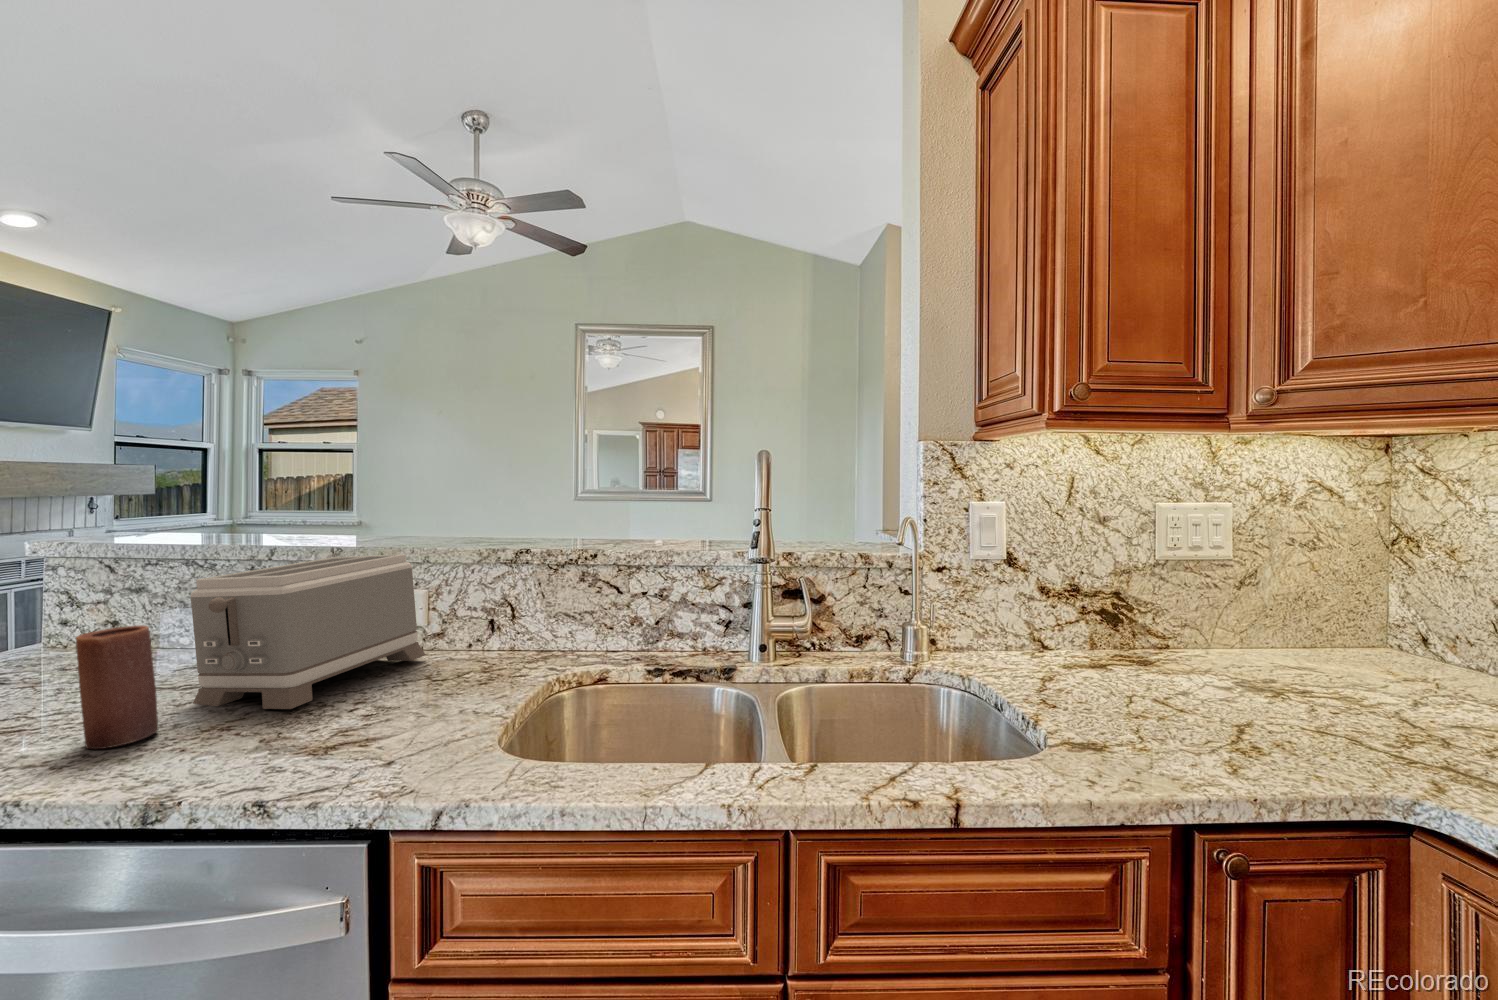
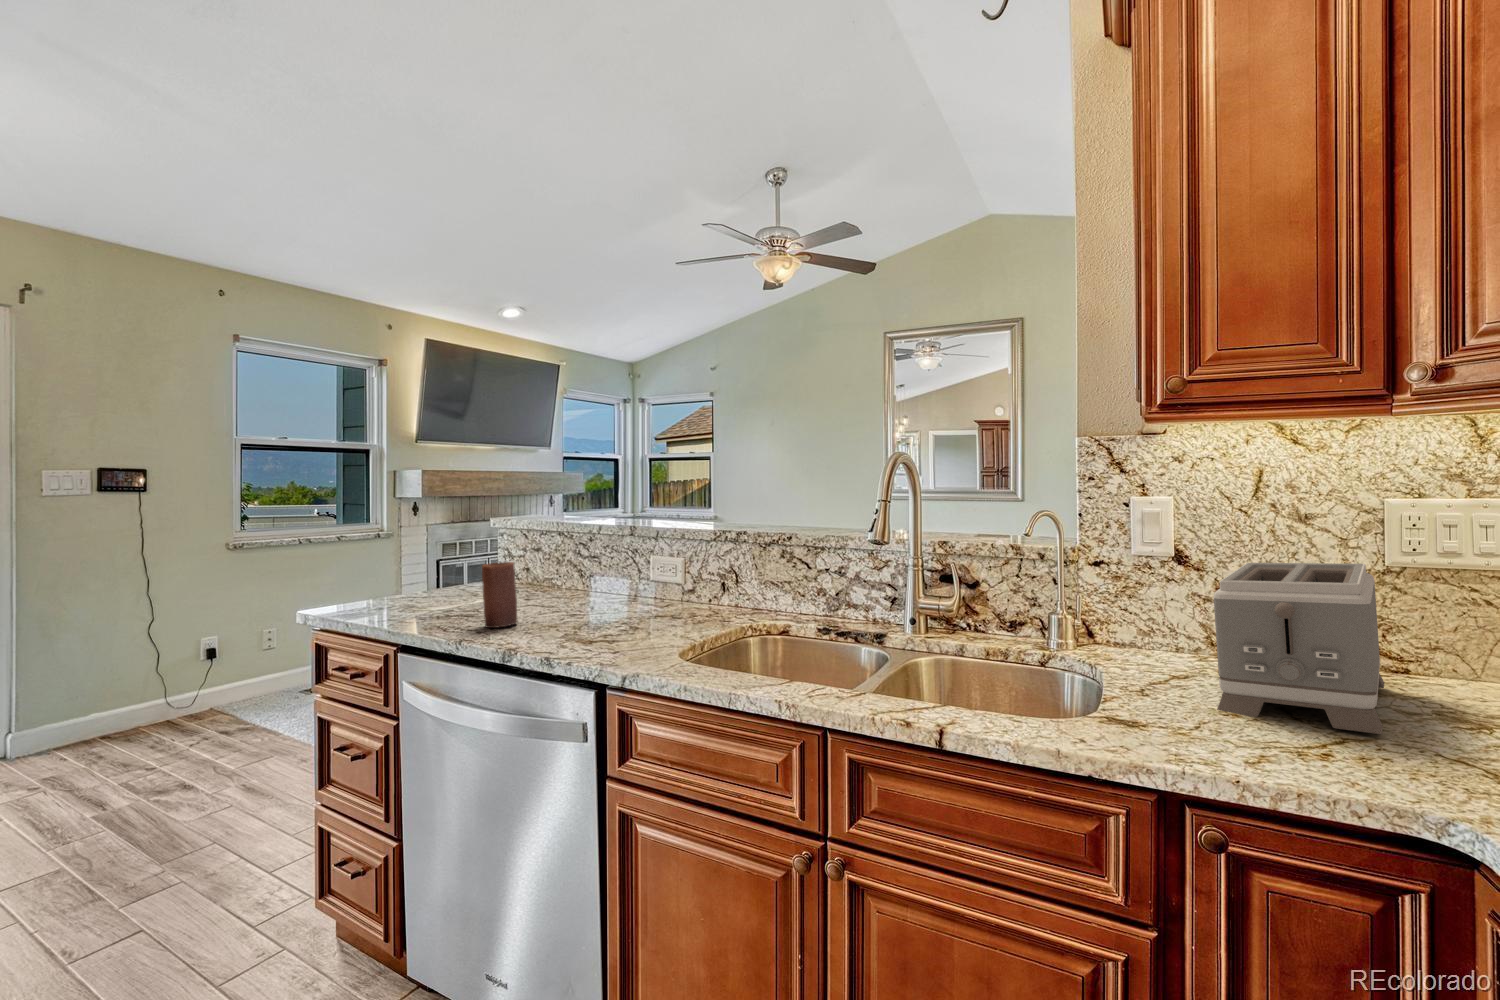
toaster: present [191,554,426,709] -> present [1214,563,1384,734]

